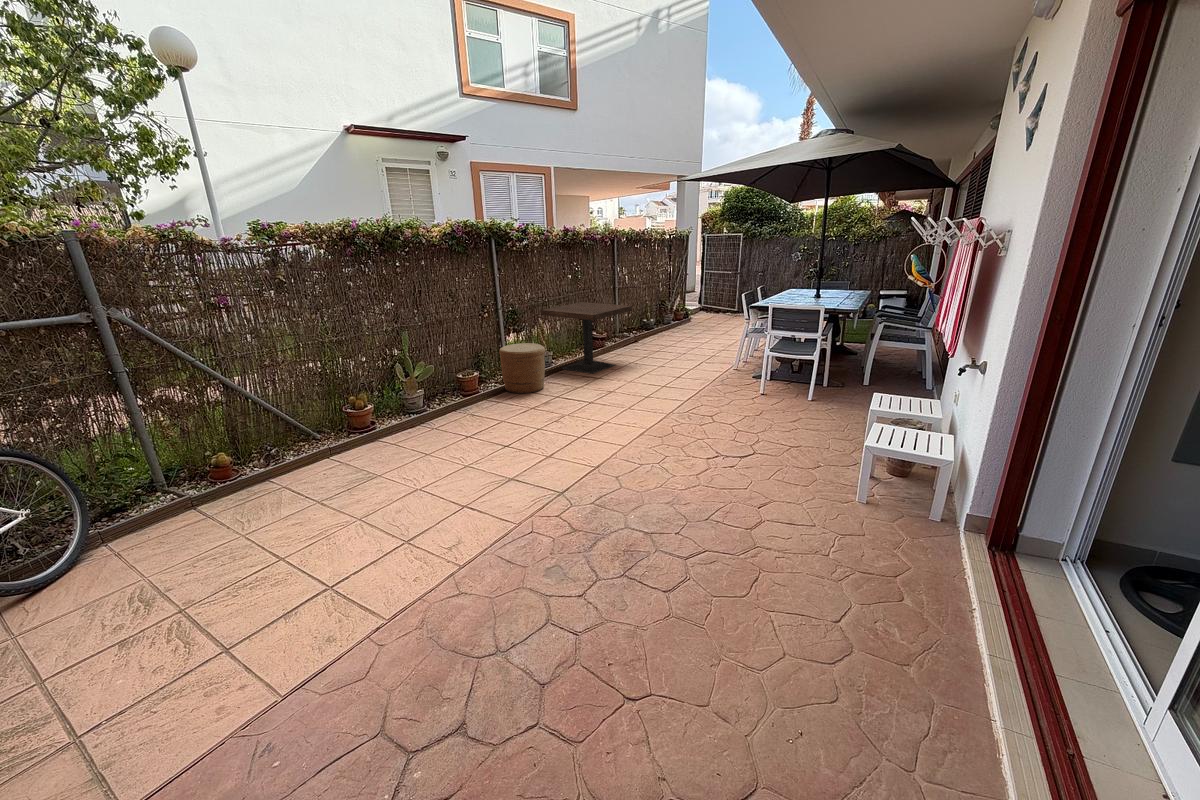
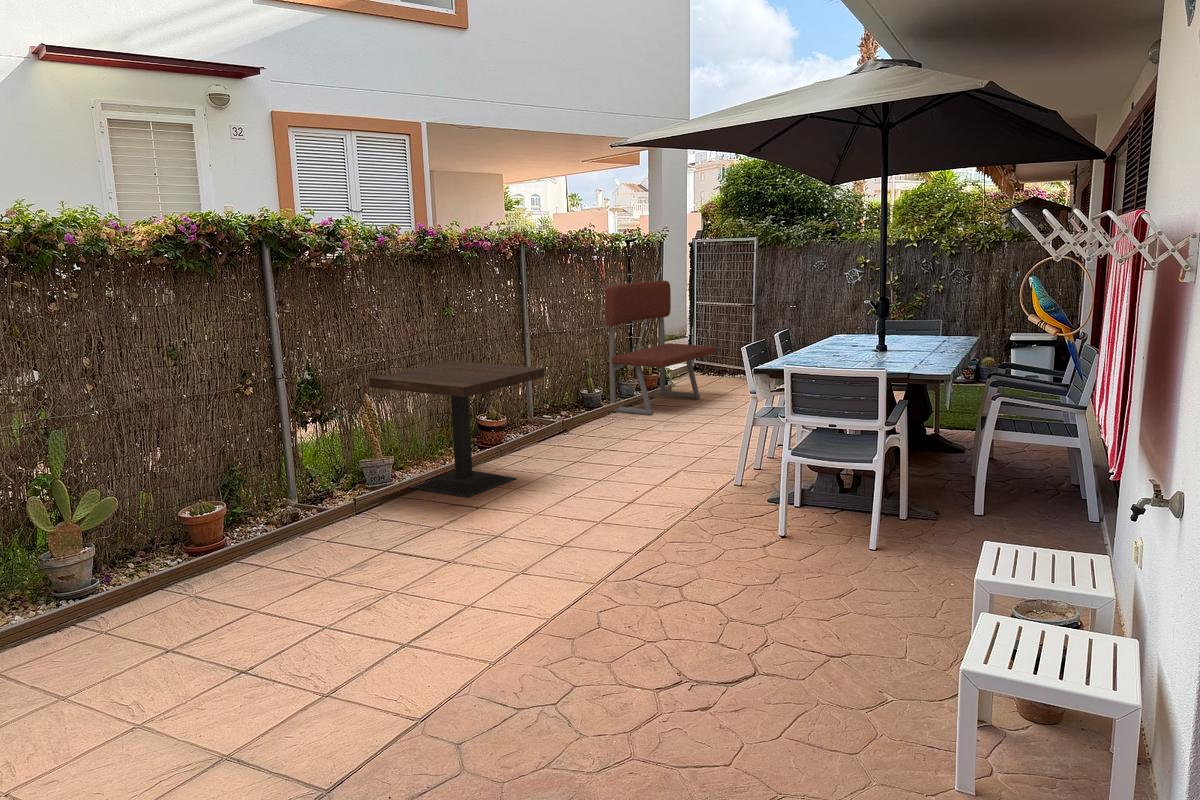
bench: none [658,259,718,335] -> present [605,281,716,416]
woven basket: present [499,343,545,393] -> none [273,443,366,543]

